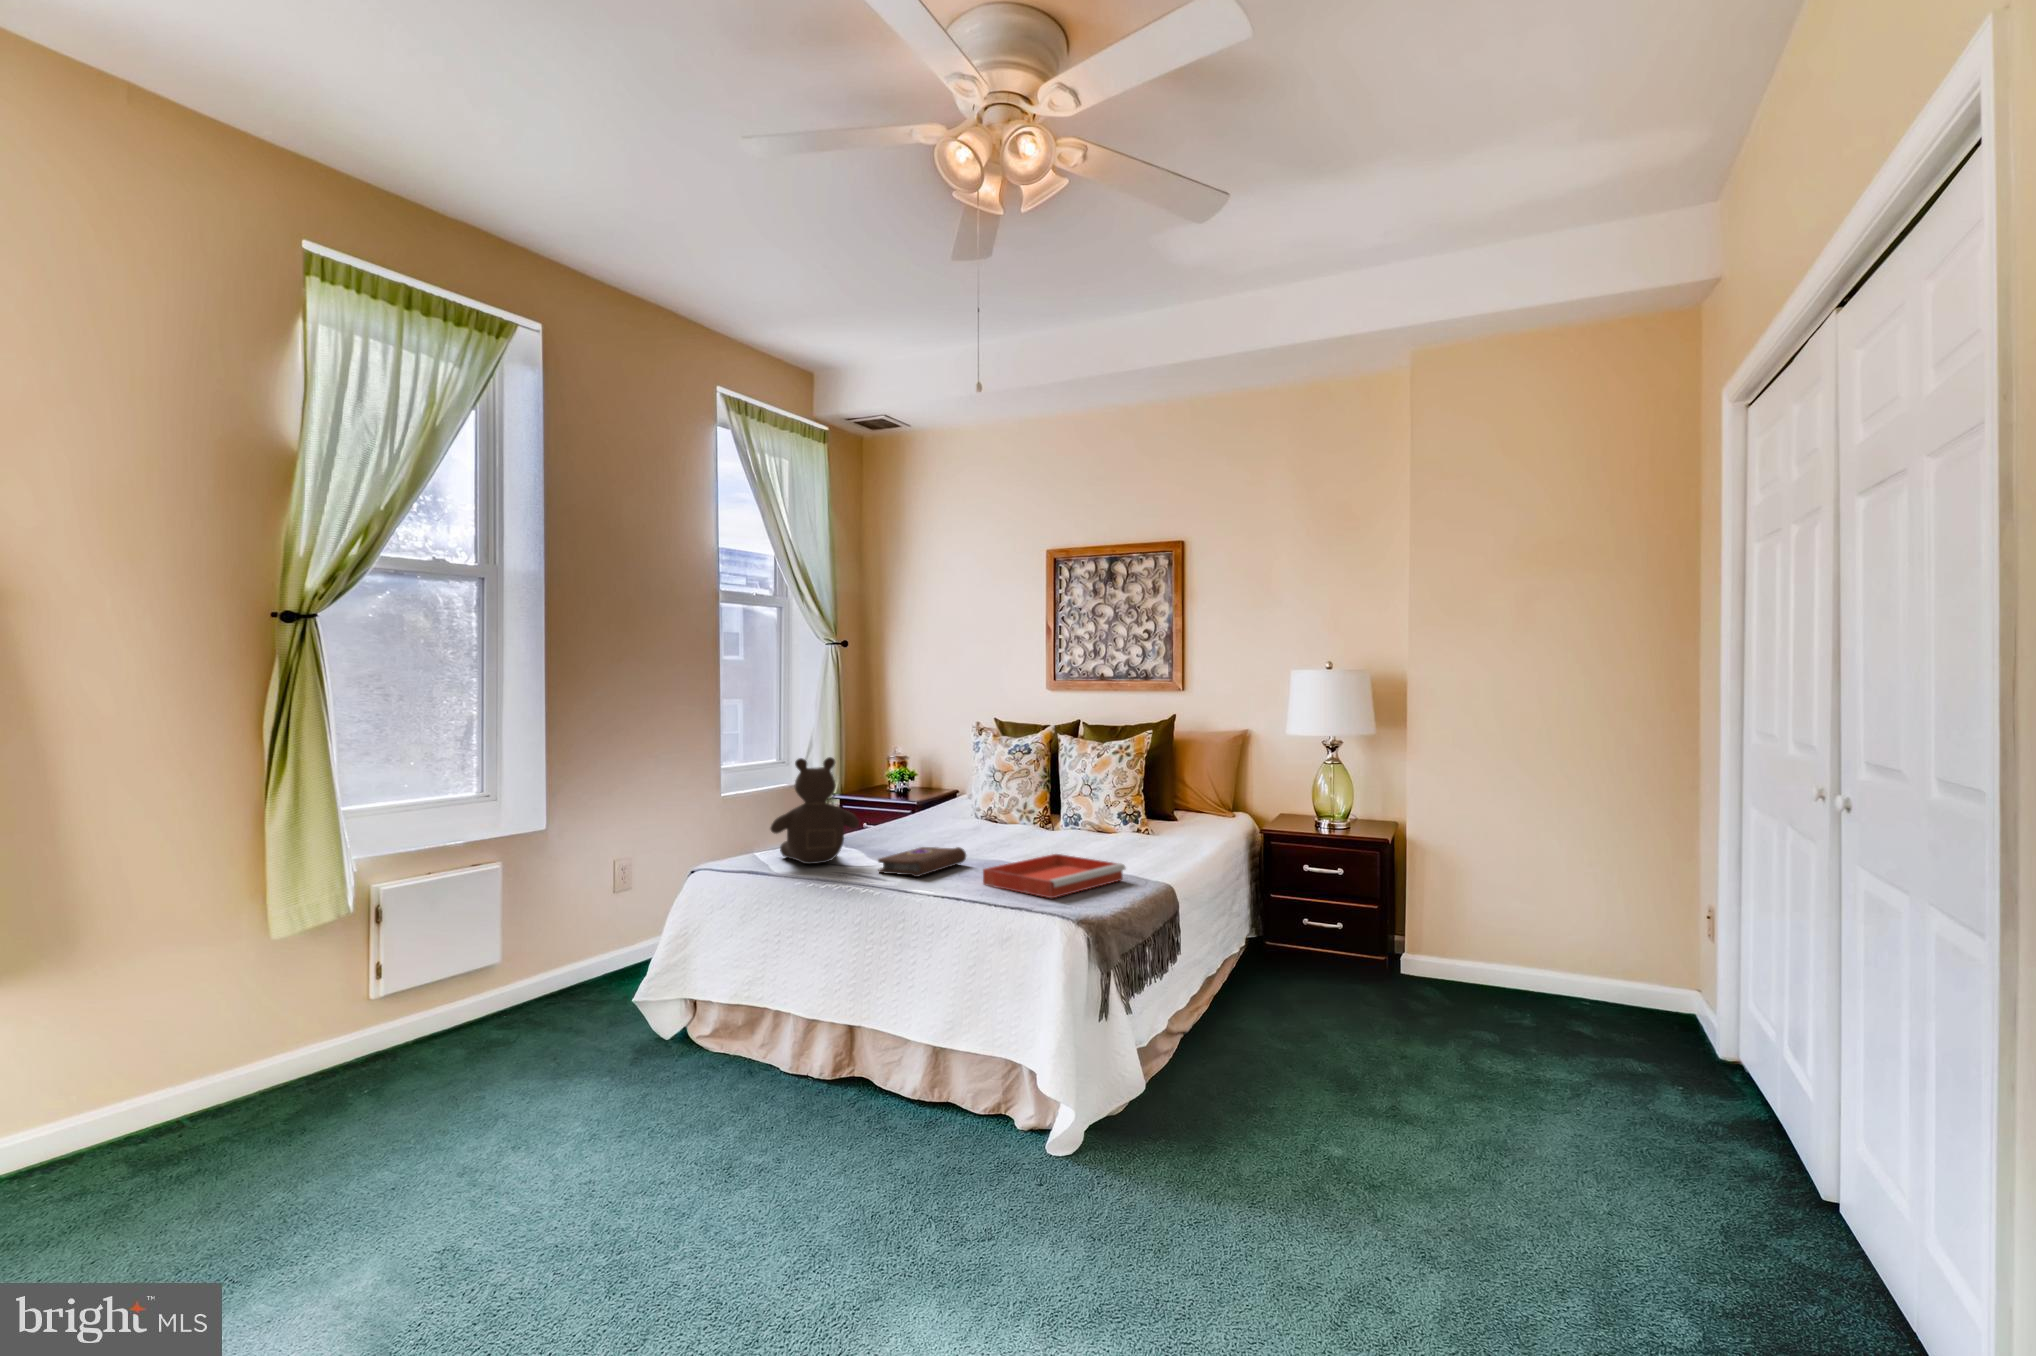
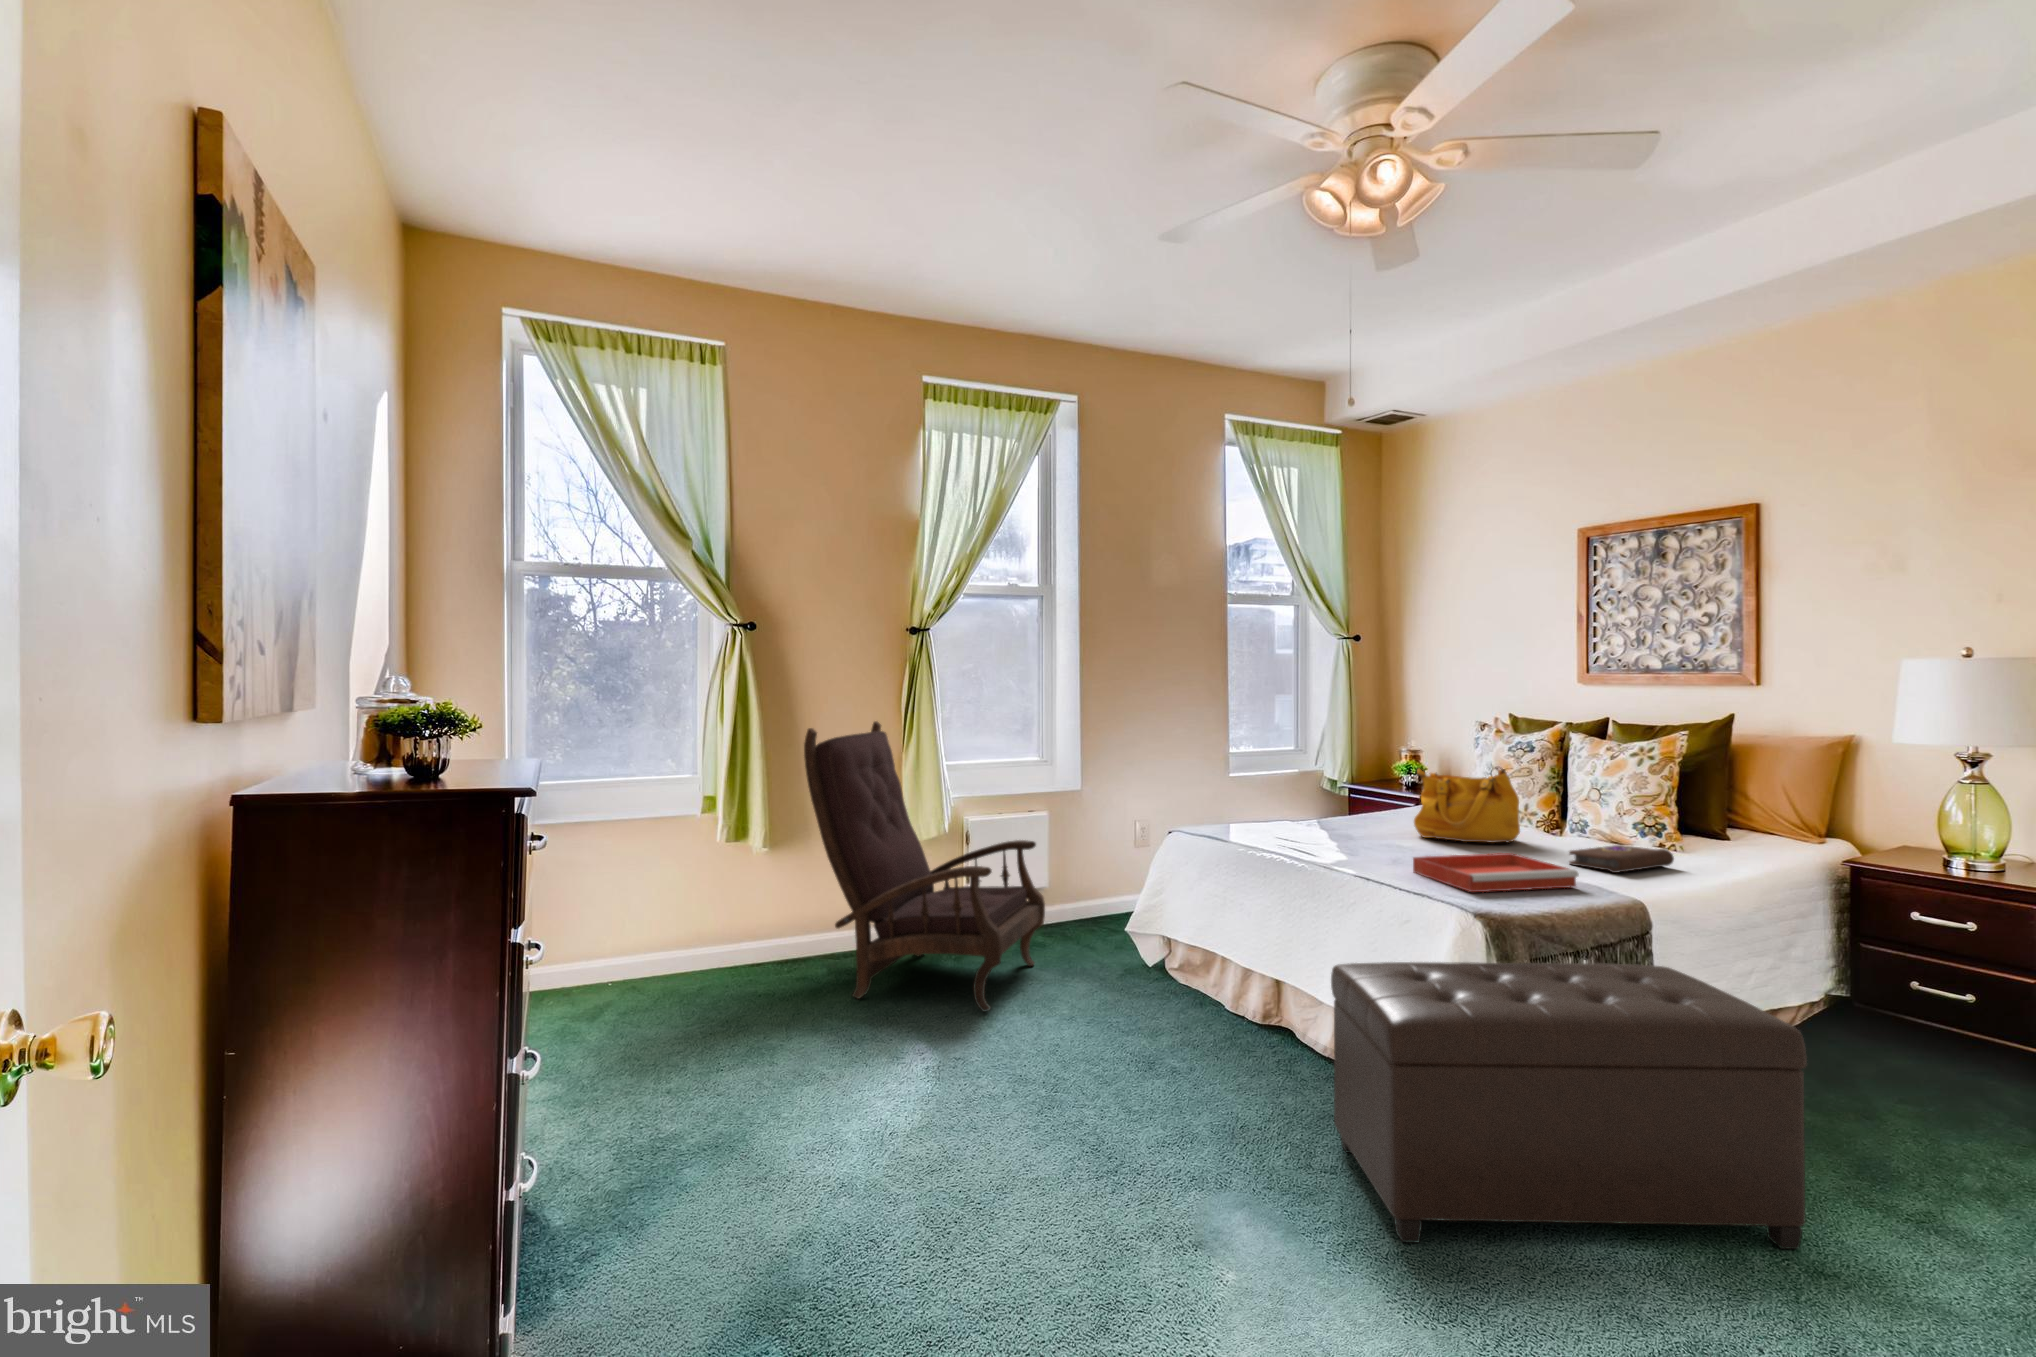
armchair: none [90,752,521,1200] -> present [804,721,1045,1012]
teddy bear: present [770,757,859,864] -> none [1231,743,1312,837]
handbag: none [948,770,1040,847] -> present [1414,768,1520,843]
book: present [878,847,966,877] -> present [1569,845,1674,873]
ottoman: none [968,943,1353,1292] -> present [1331,962,1807,1249]

